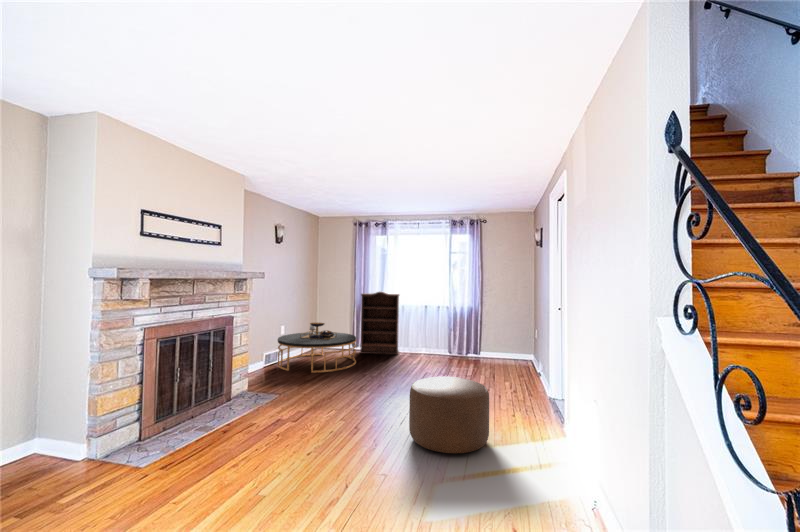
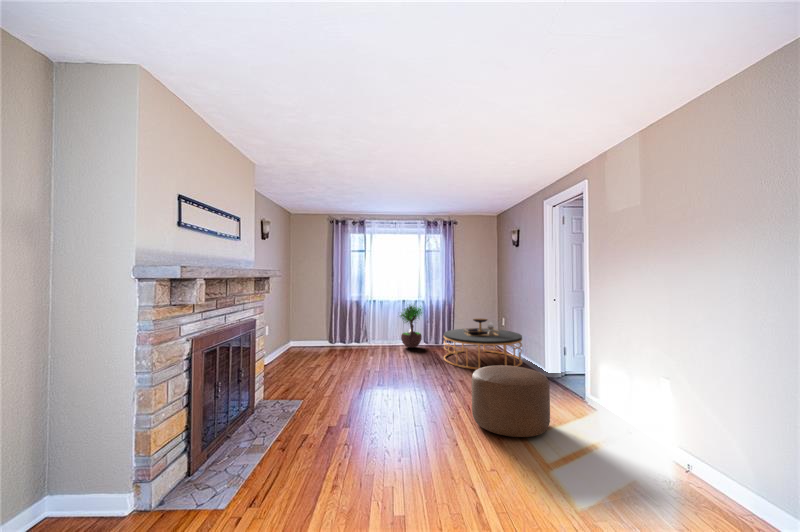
bookshelf: present [360,291,399,354] -> none [341,288,380,351]
potted tree: none [415,306,444,356] -> present [400,304,422,348]
coffee table: present [277,323,356,373] -> present [444,319,522,369]

